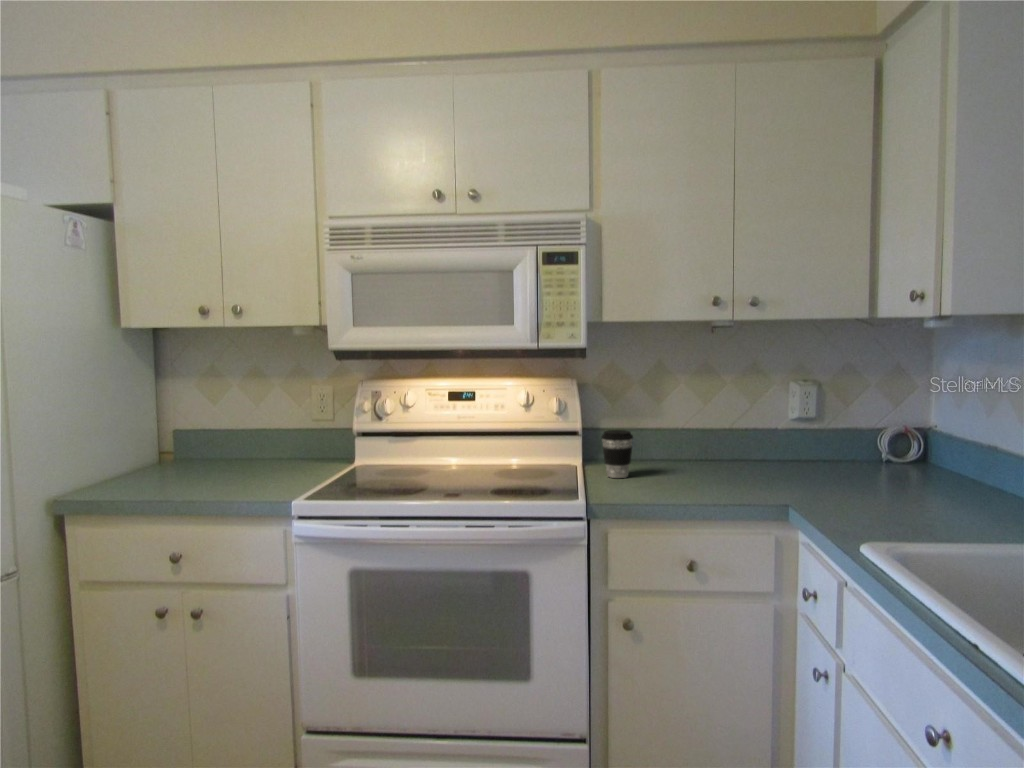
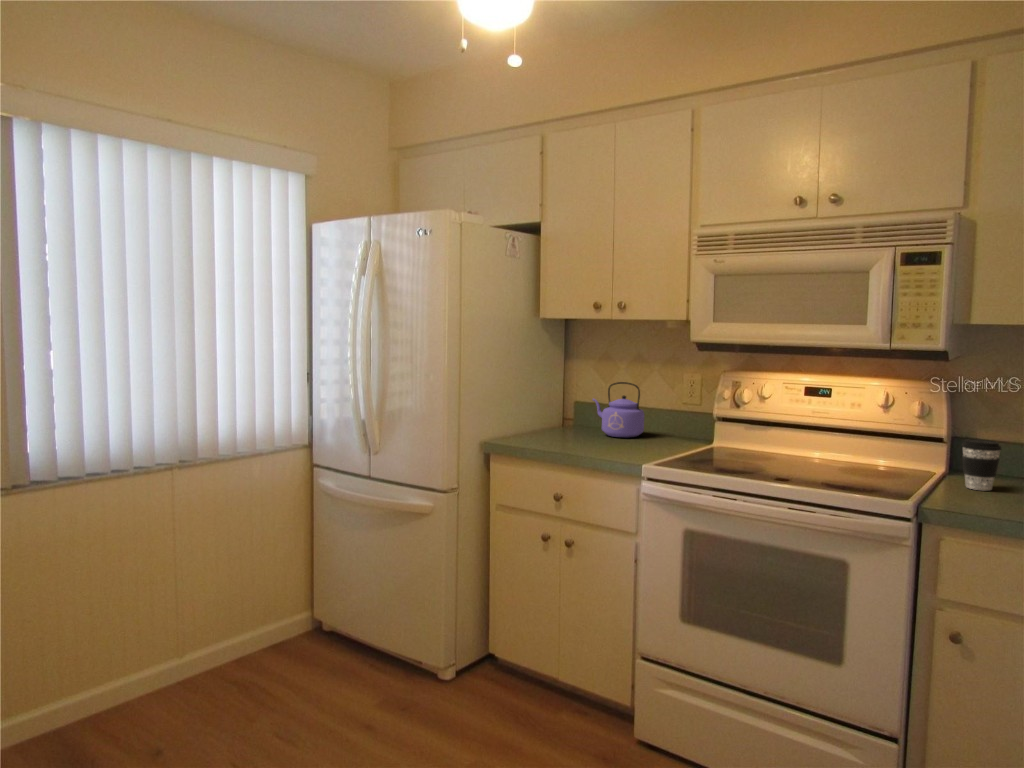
kettle: none [202,402,271,469] -> present [593,382,644,438]

